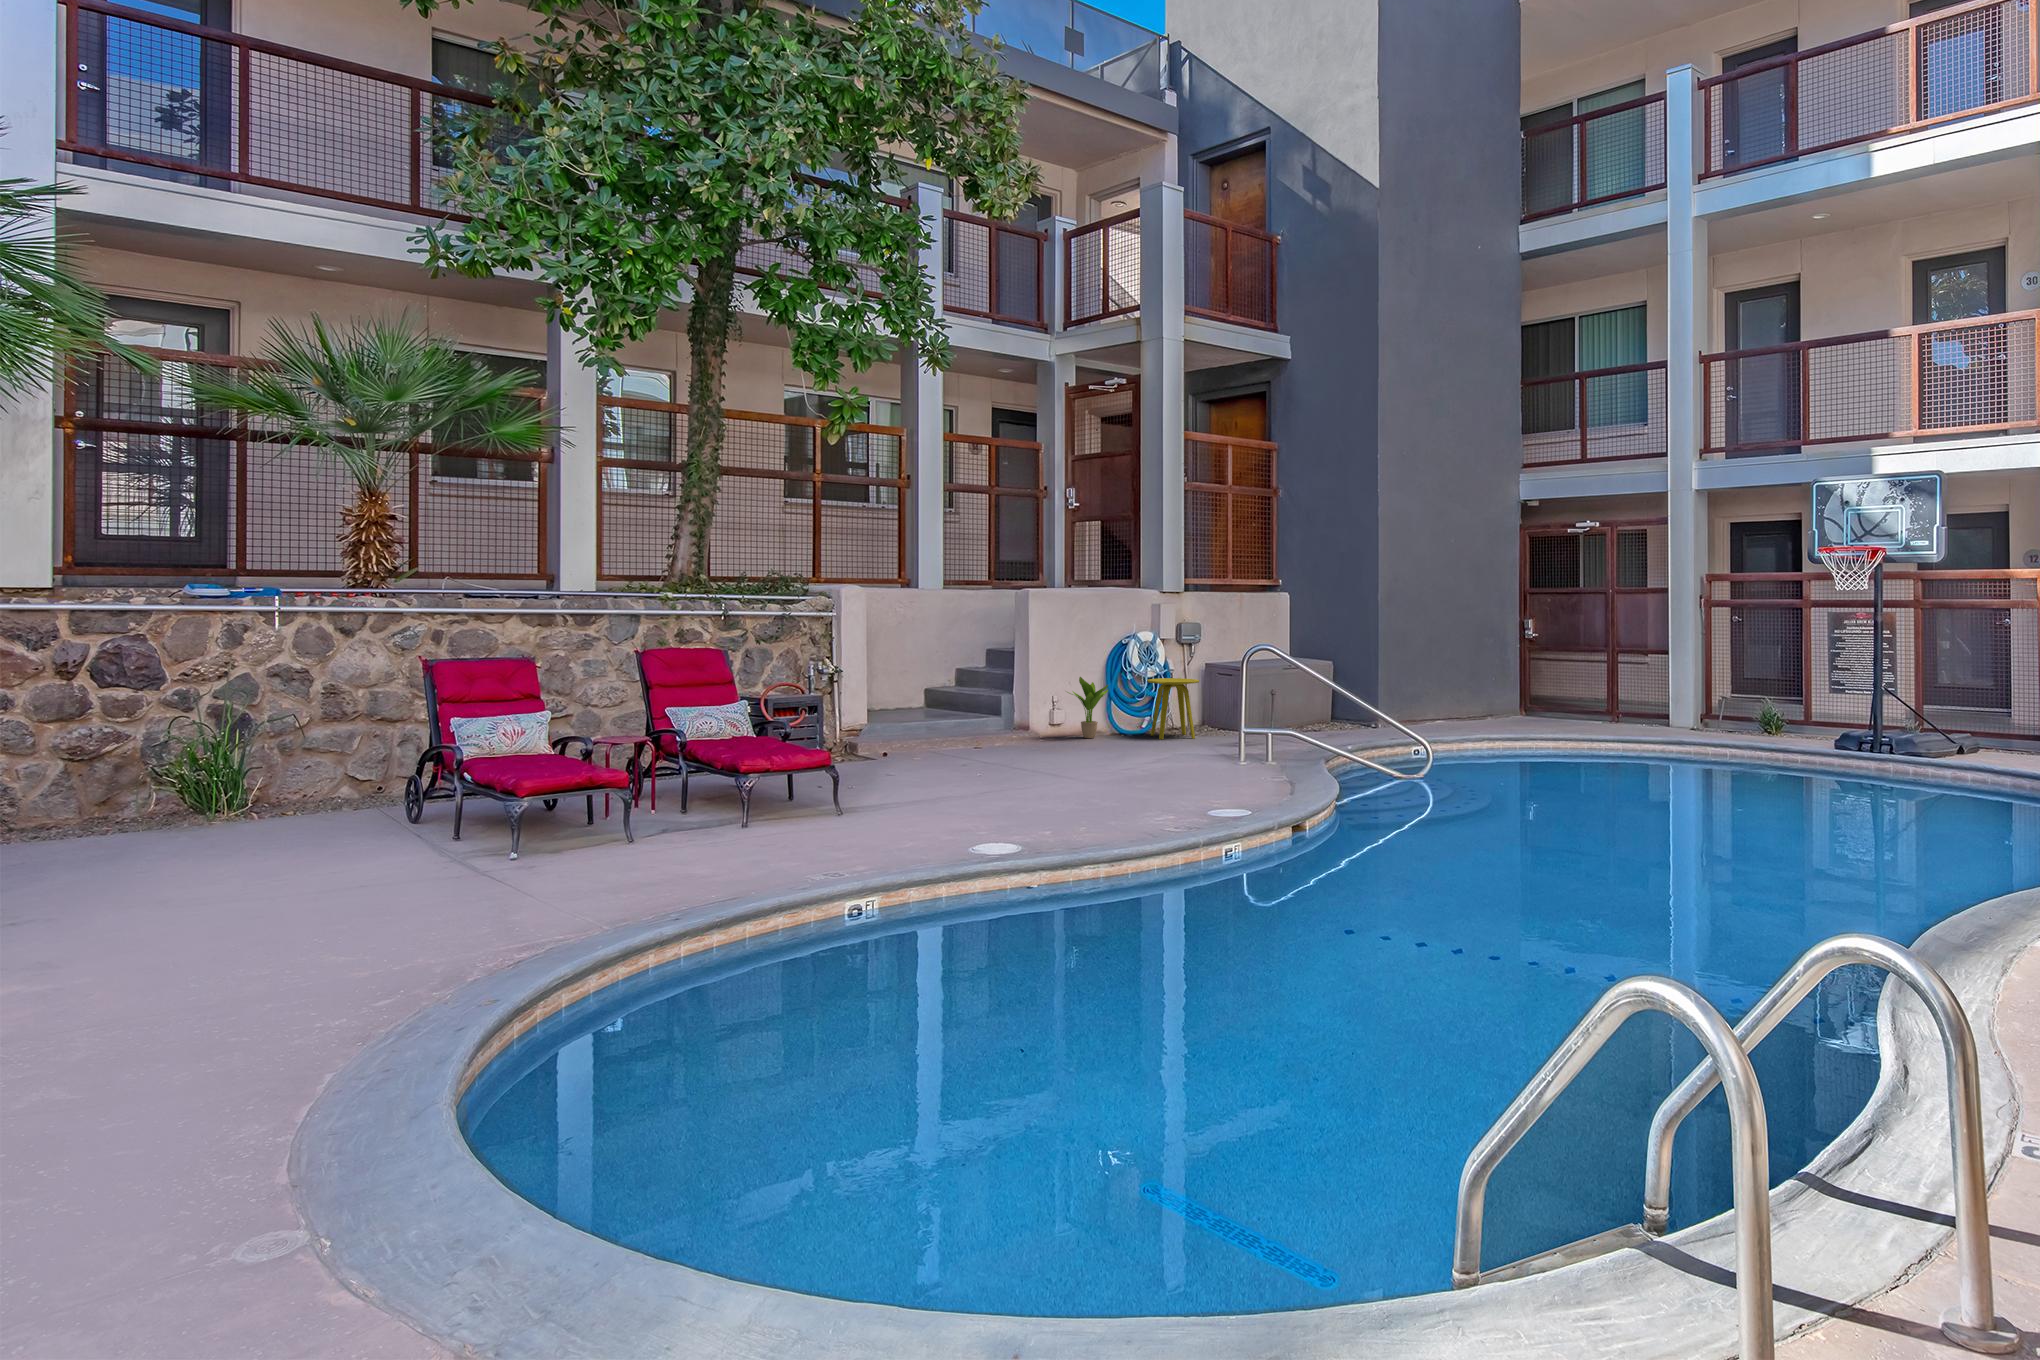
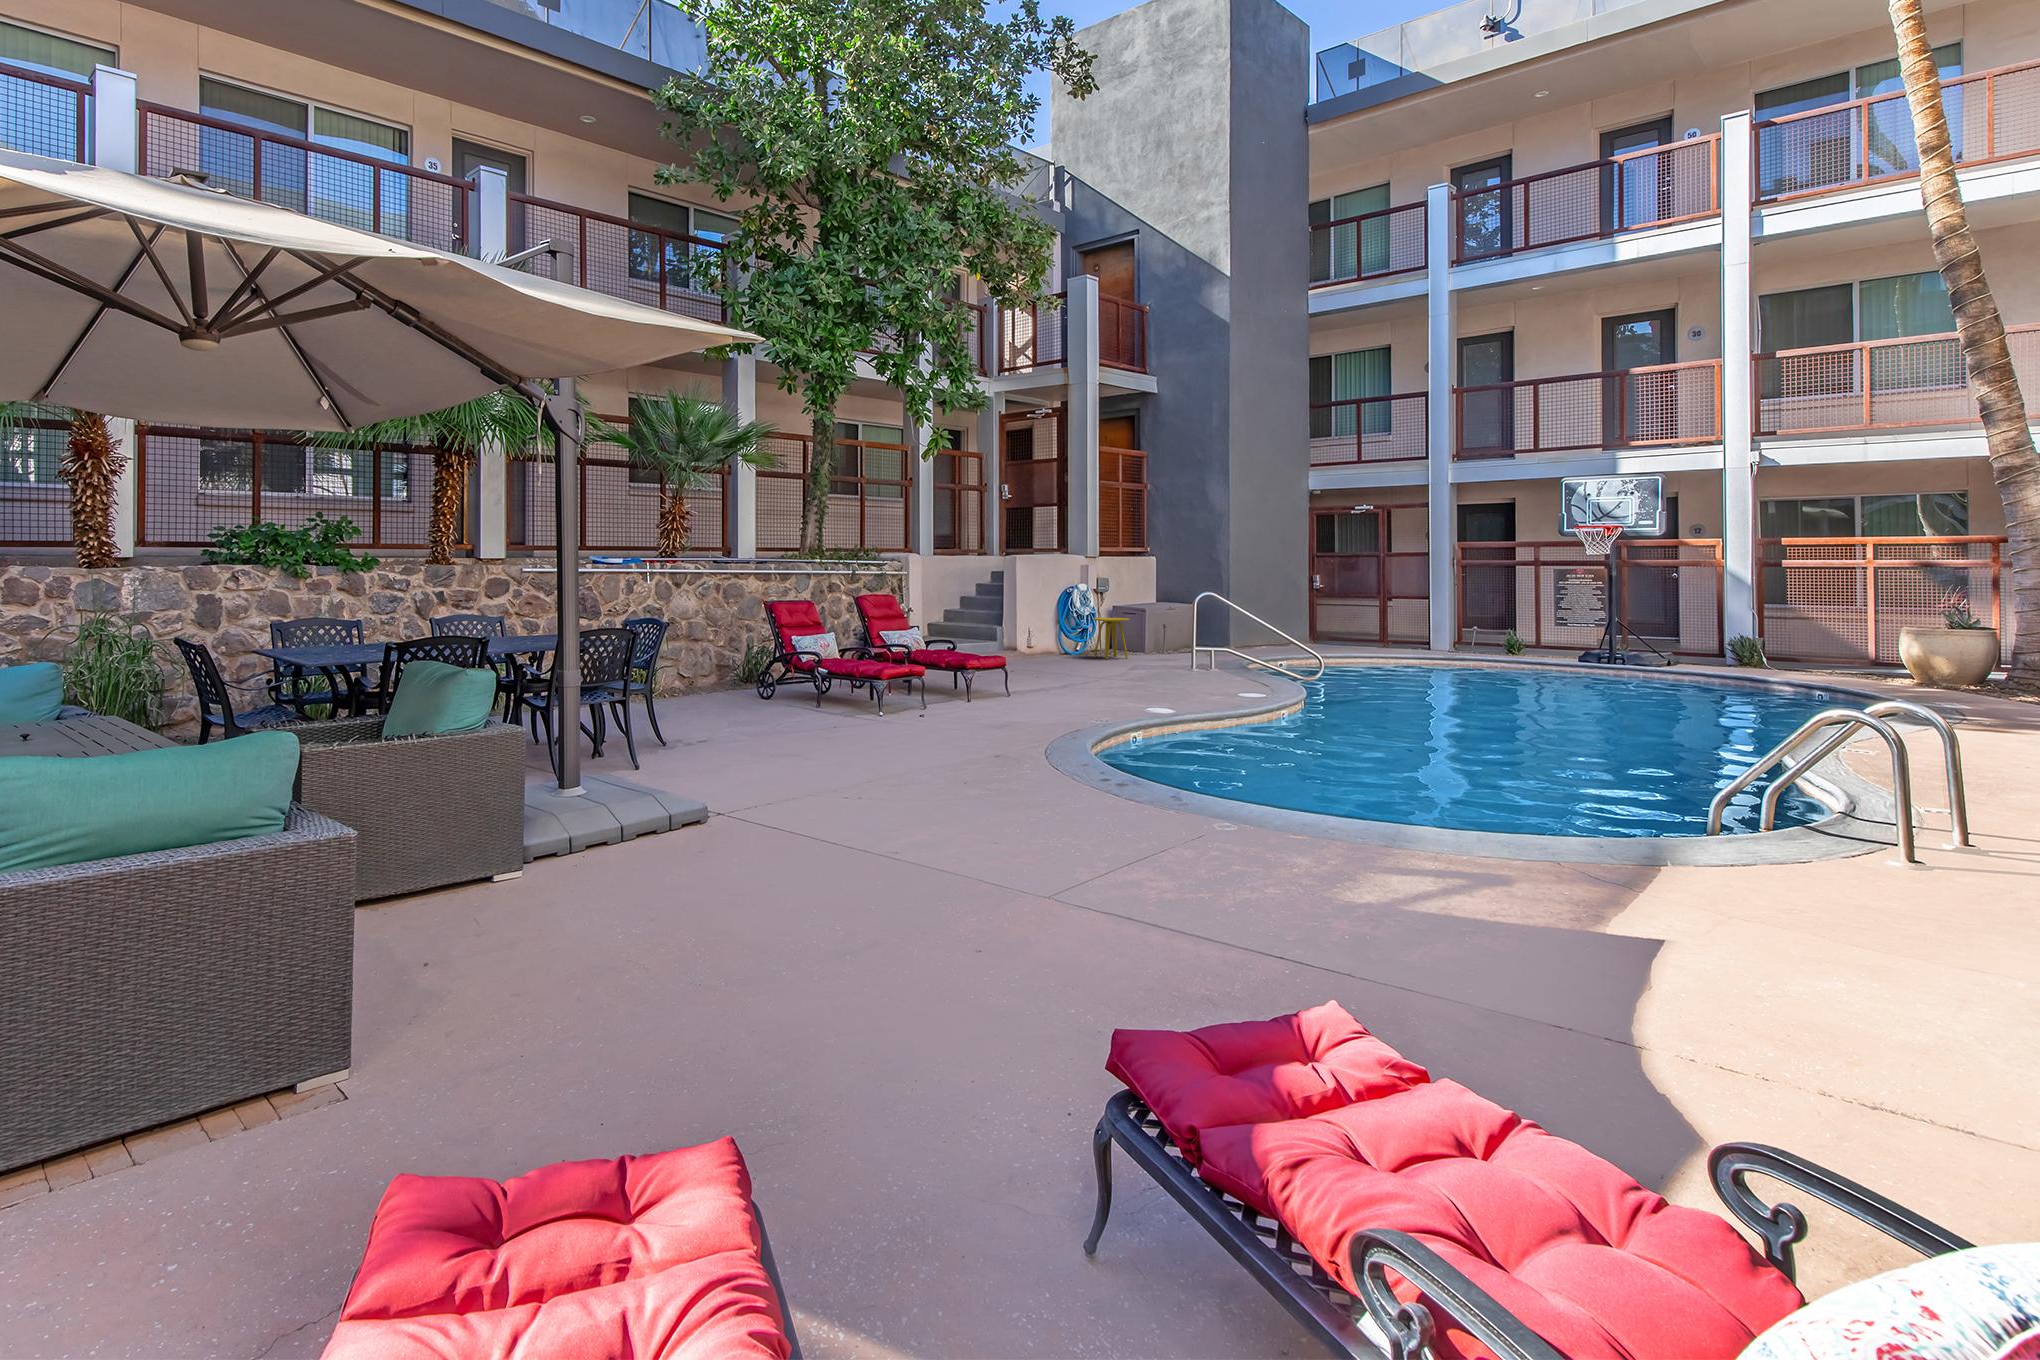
potted plant: present [1067,677,1108,738] -> none [1039,616,1071,659]

